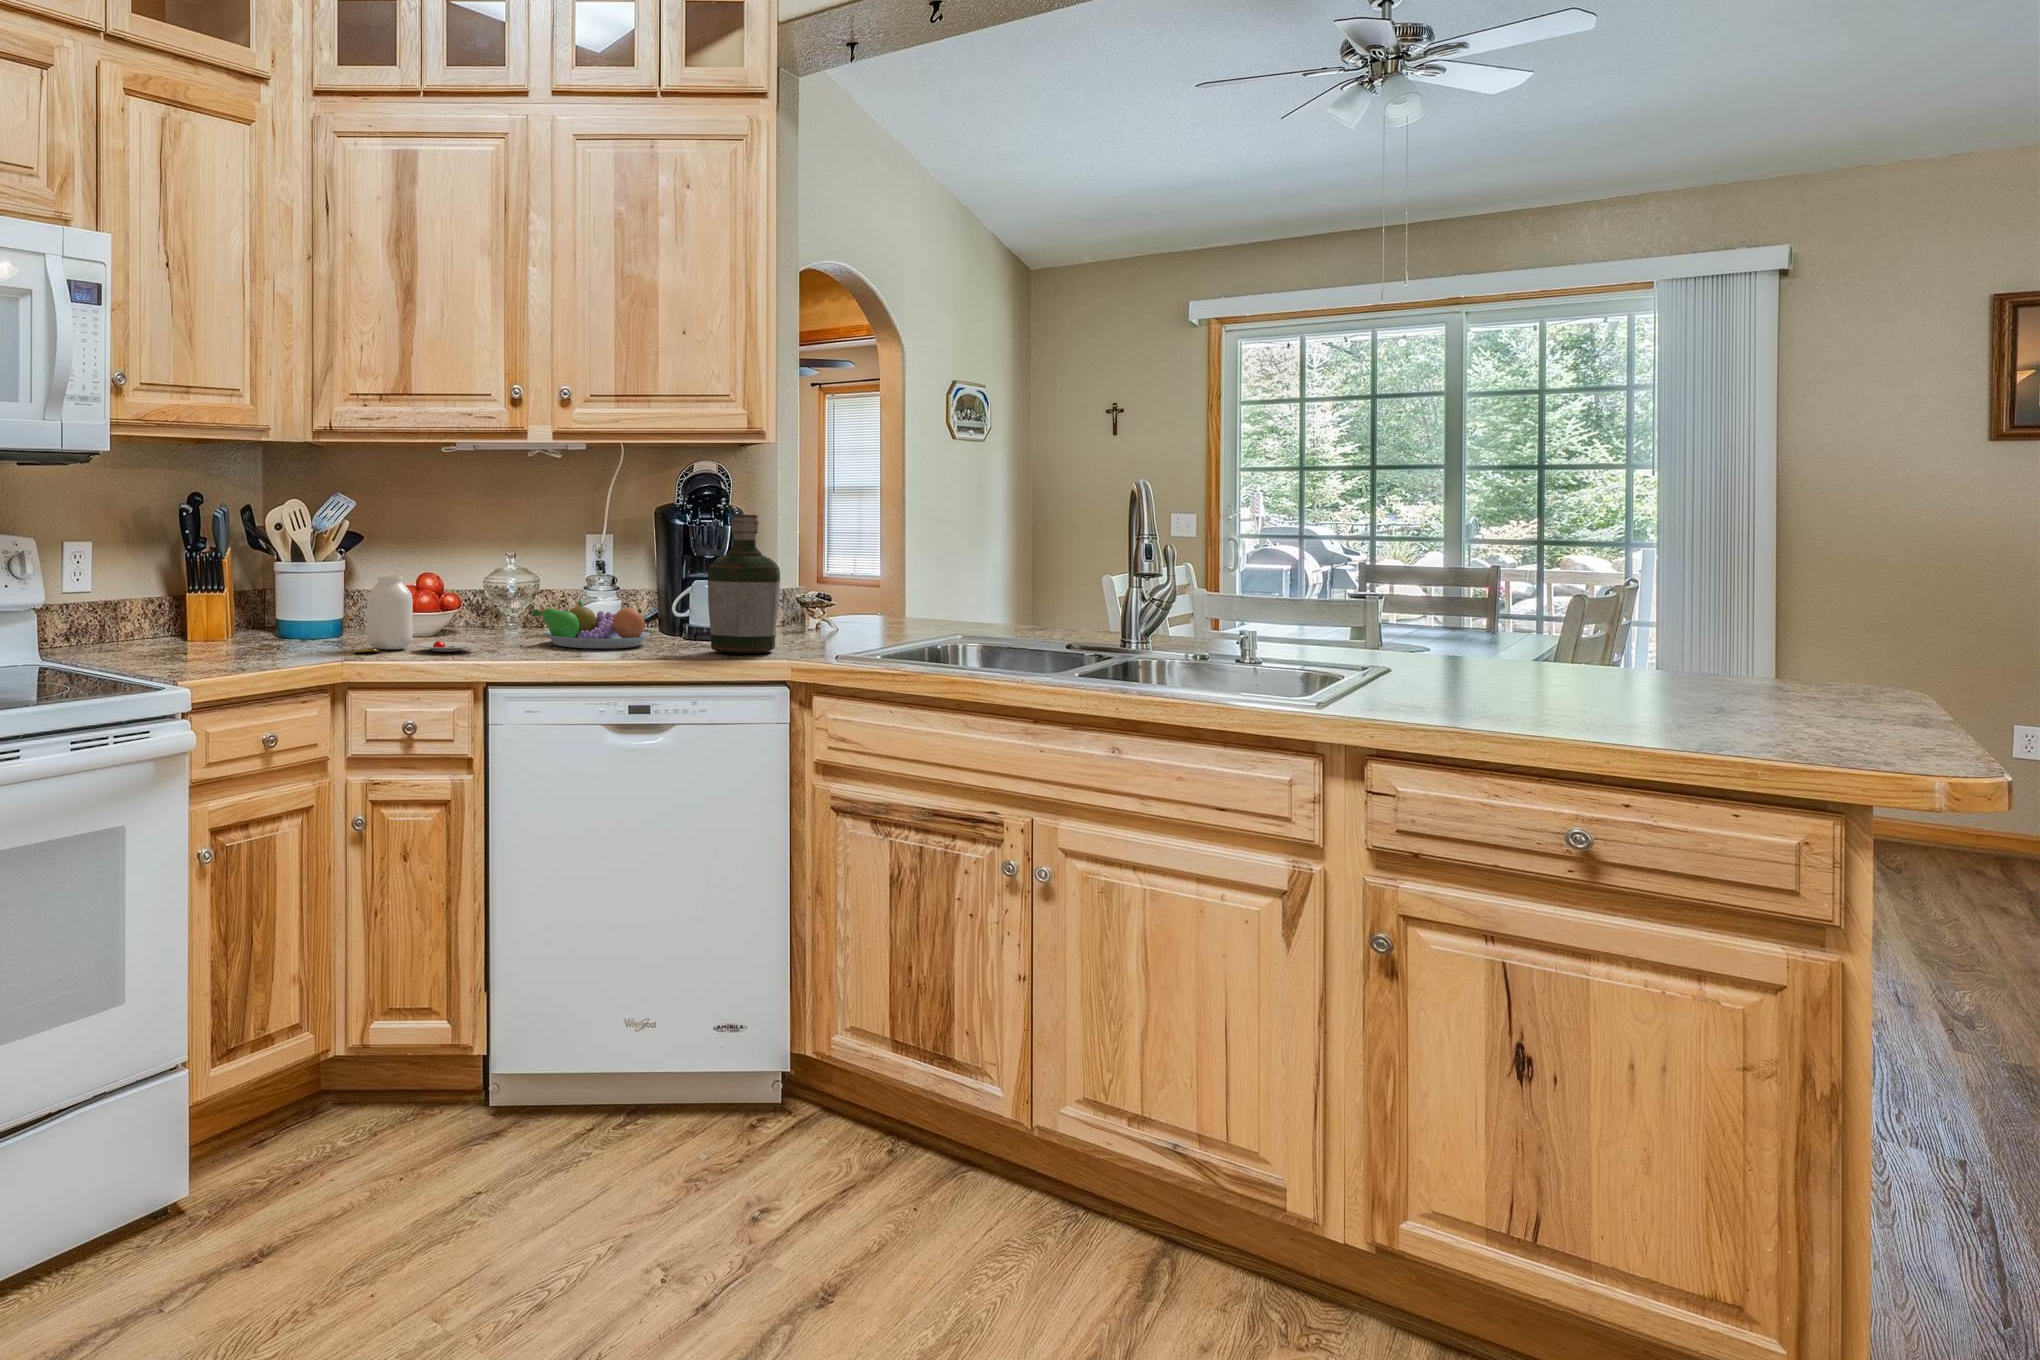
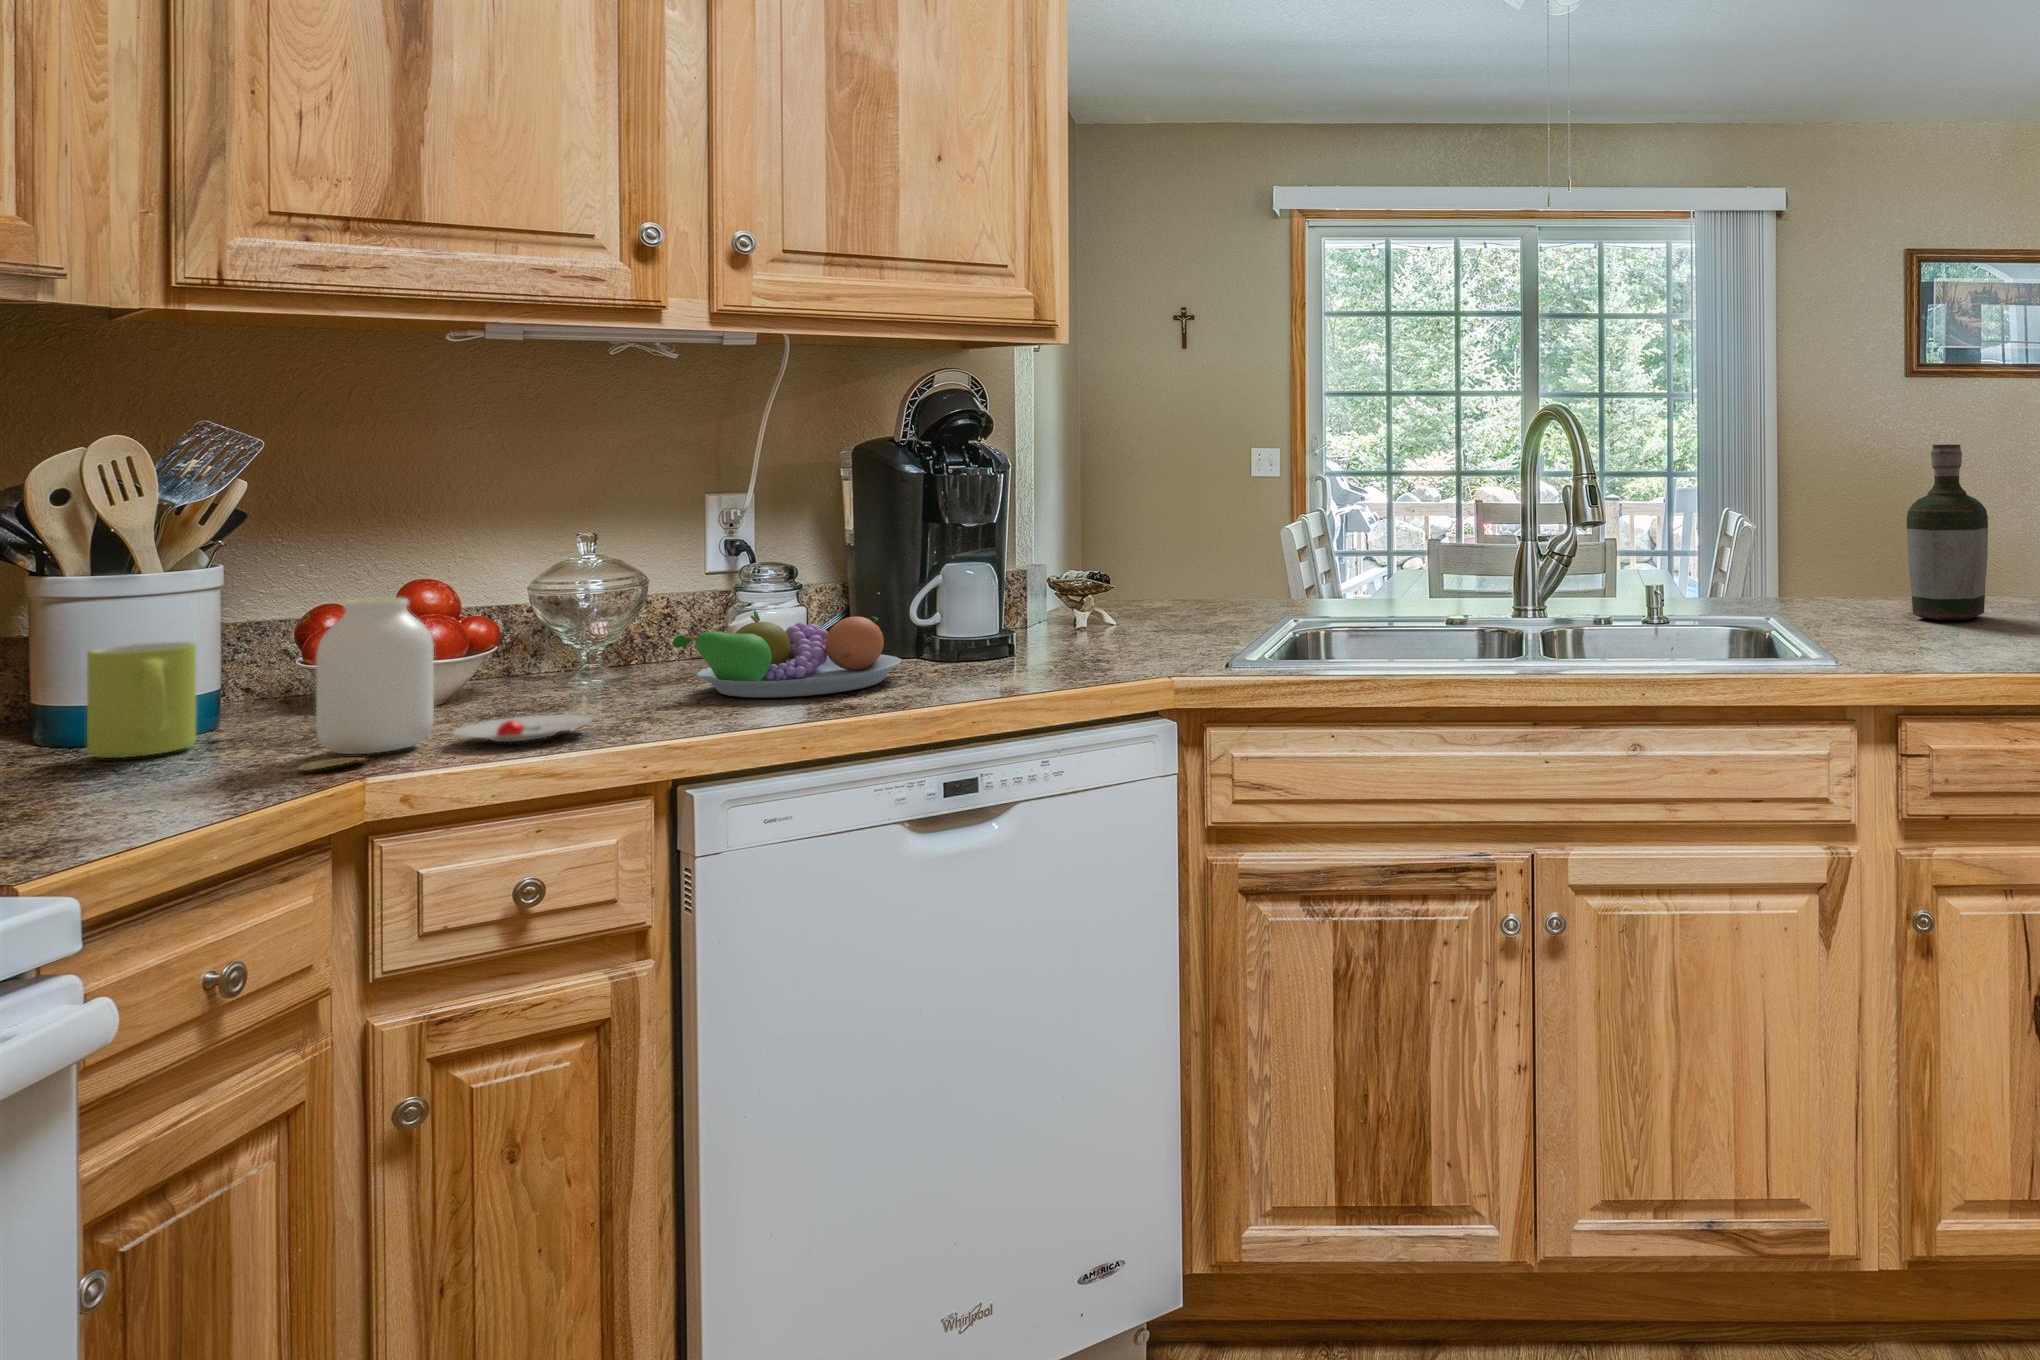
bottle: present [708,515,780,653] -> present [1907,444,1988,620]
mug: none [300,592,338,641] -> present [87,642,196,758]

